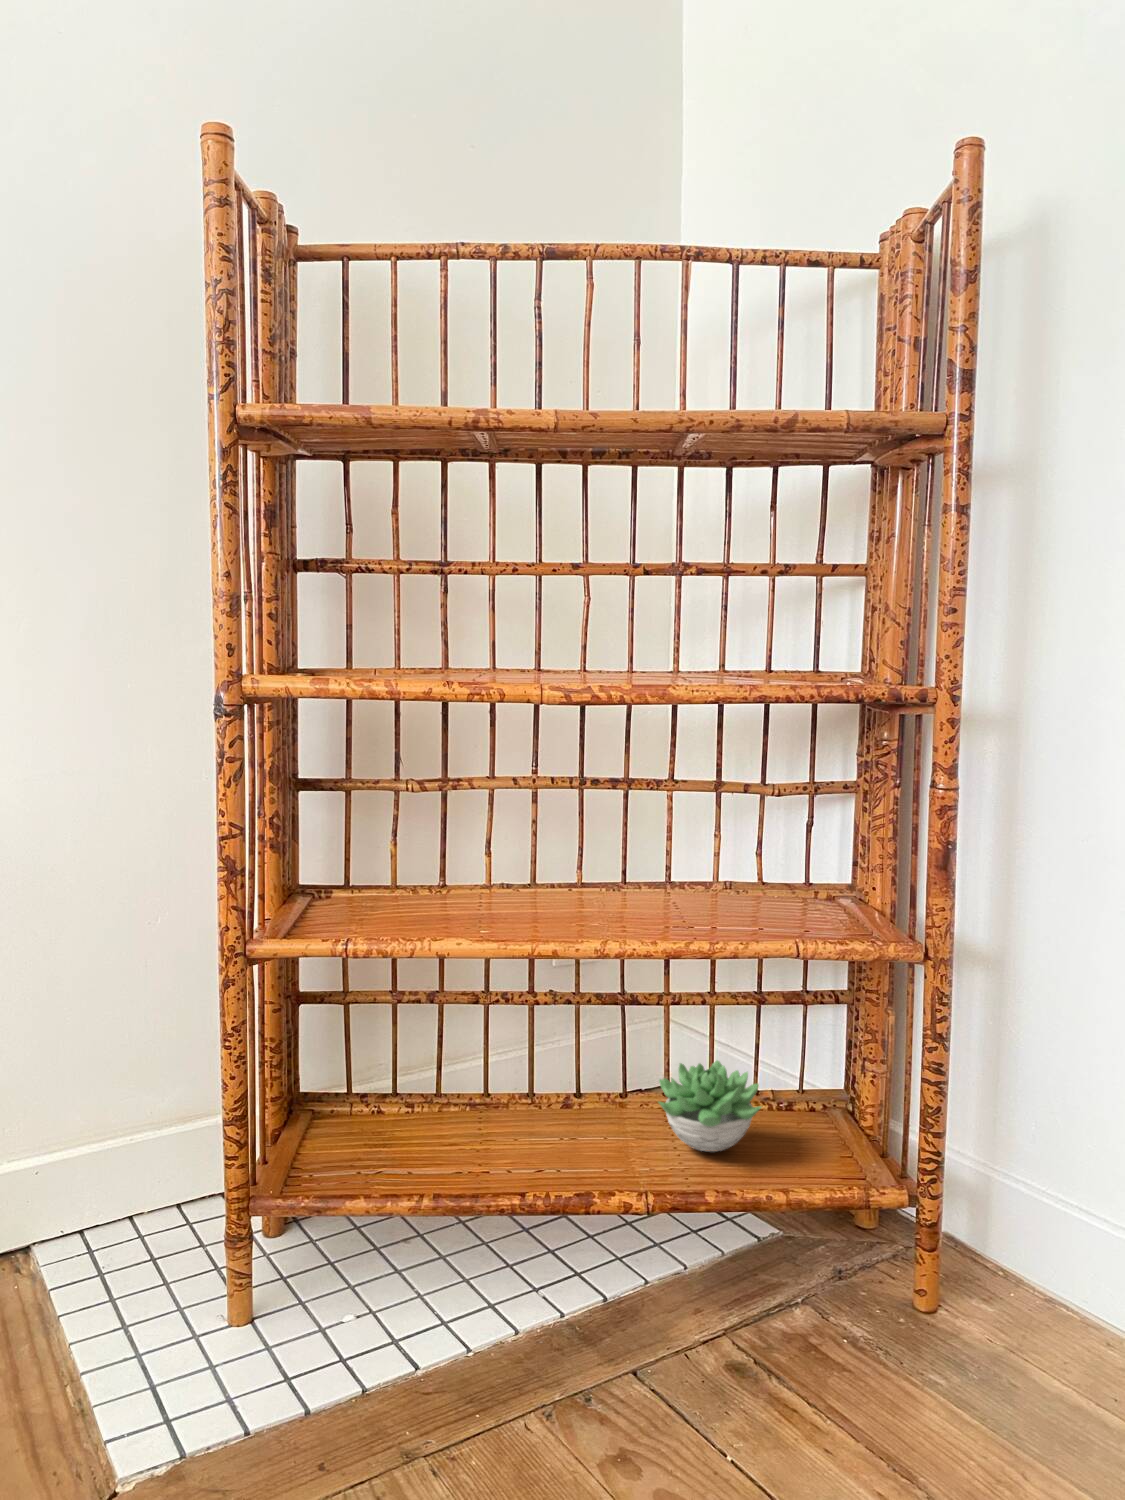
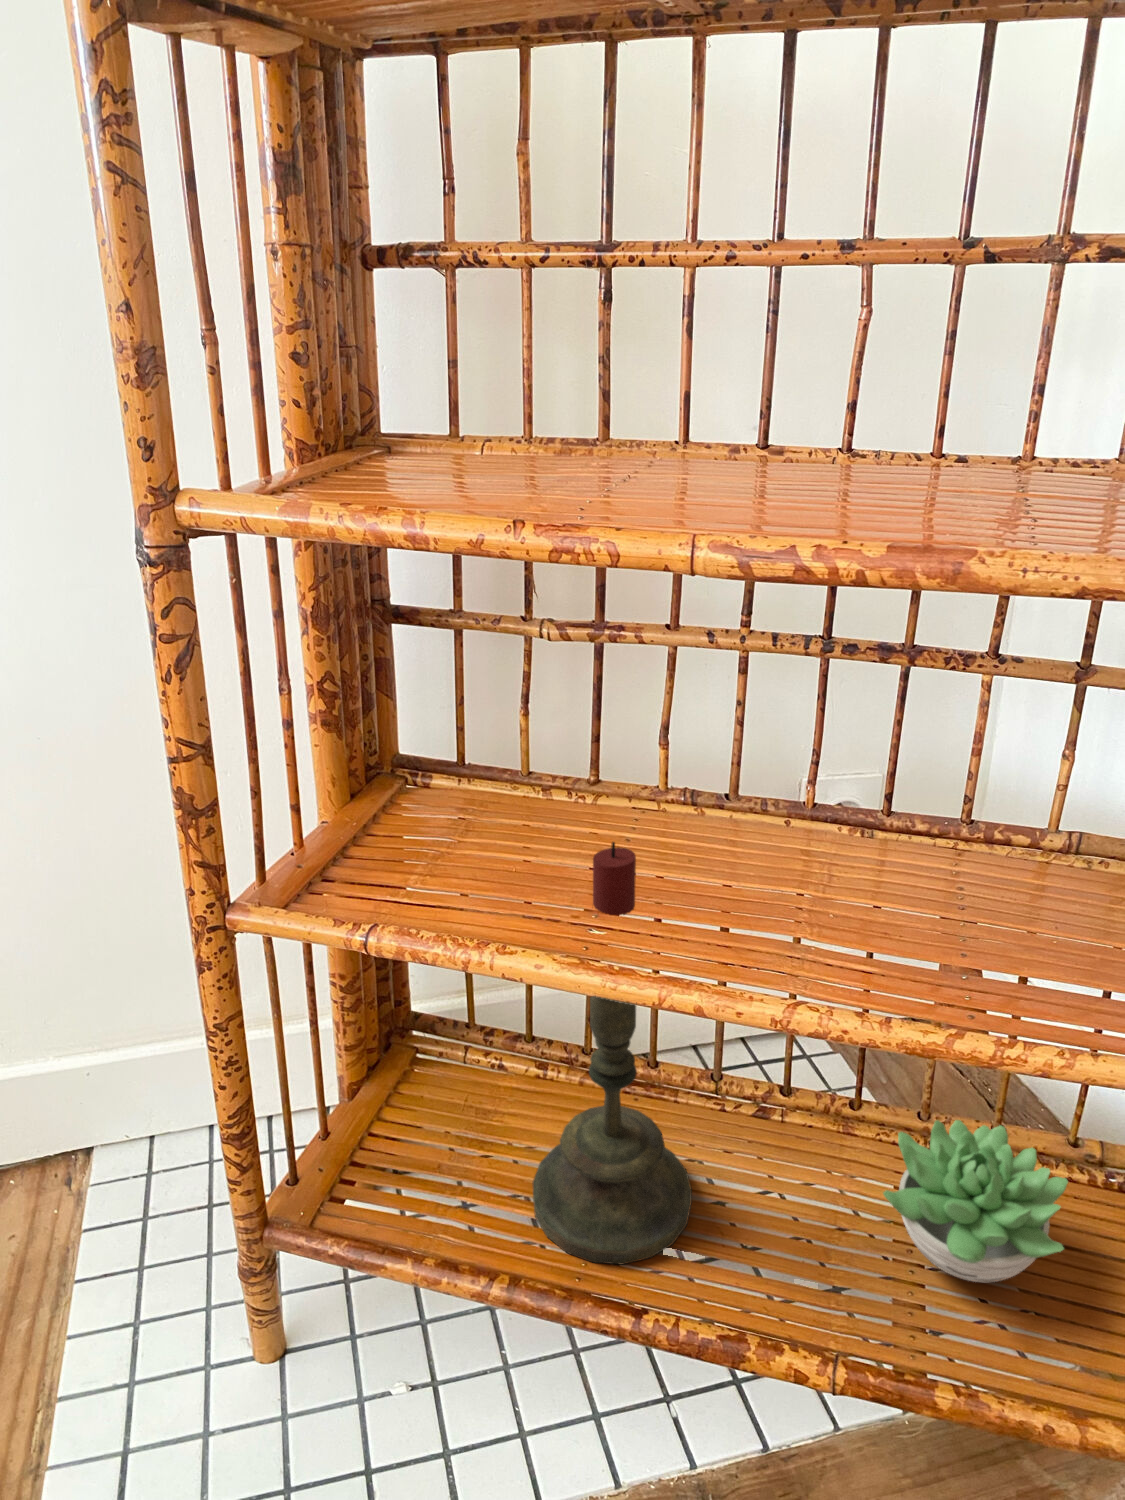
candle: none [430,886,538,1183] -> present [533,842,692,1265]

